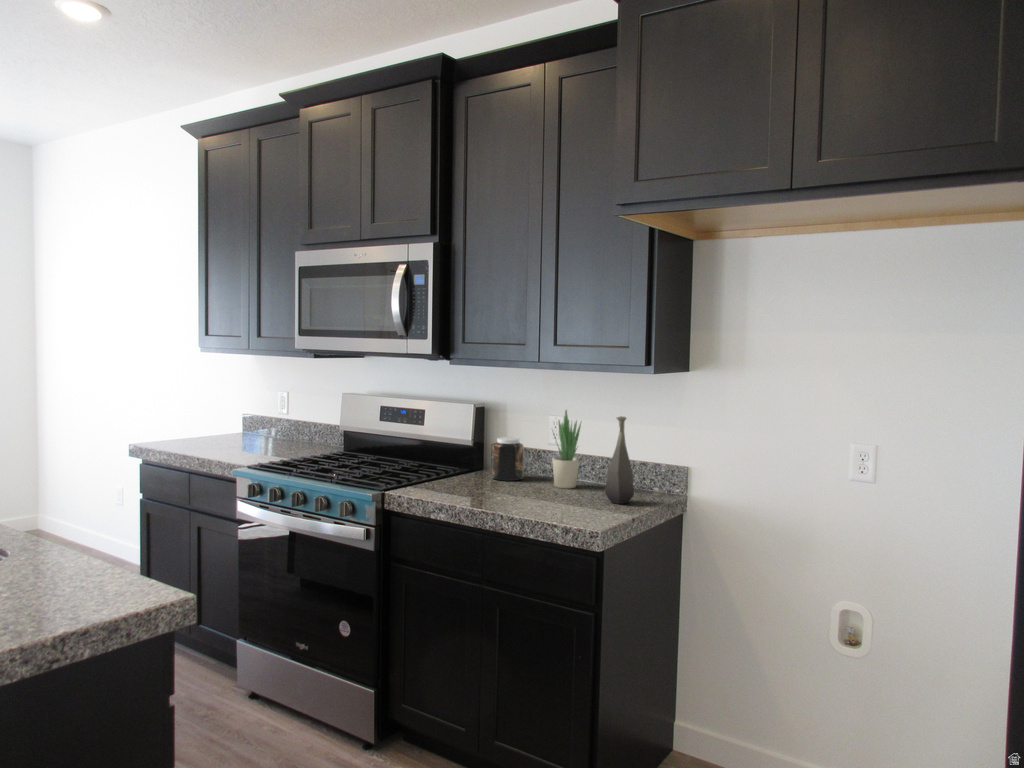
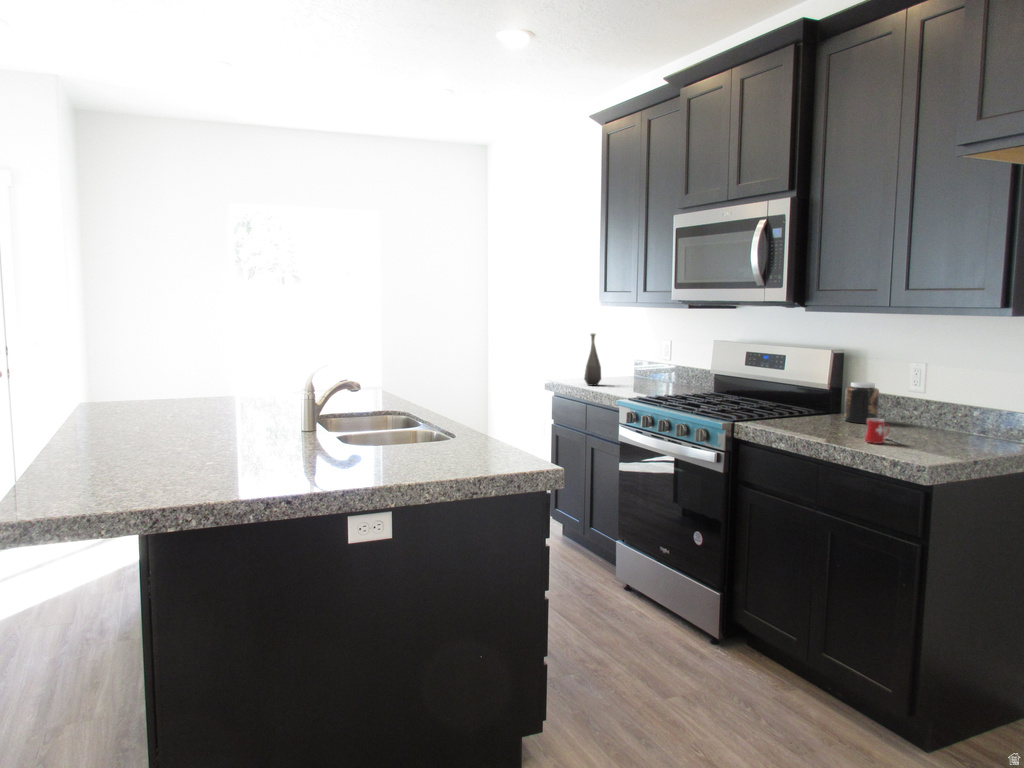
potted plant: present [552,410,581,488] -> none [907,354,943,434]
bottle: present [605,416,634,504] -> present [584,333,601,386]
mug: none [527,480,564,507] -> present [865,418,902,444]

